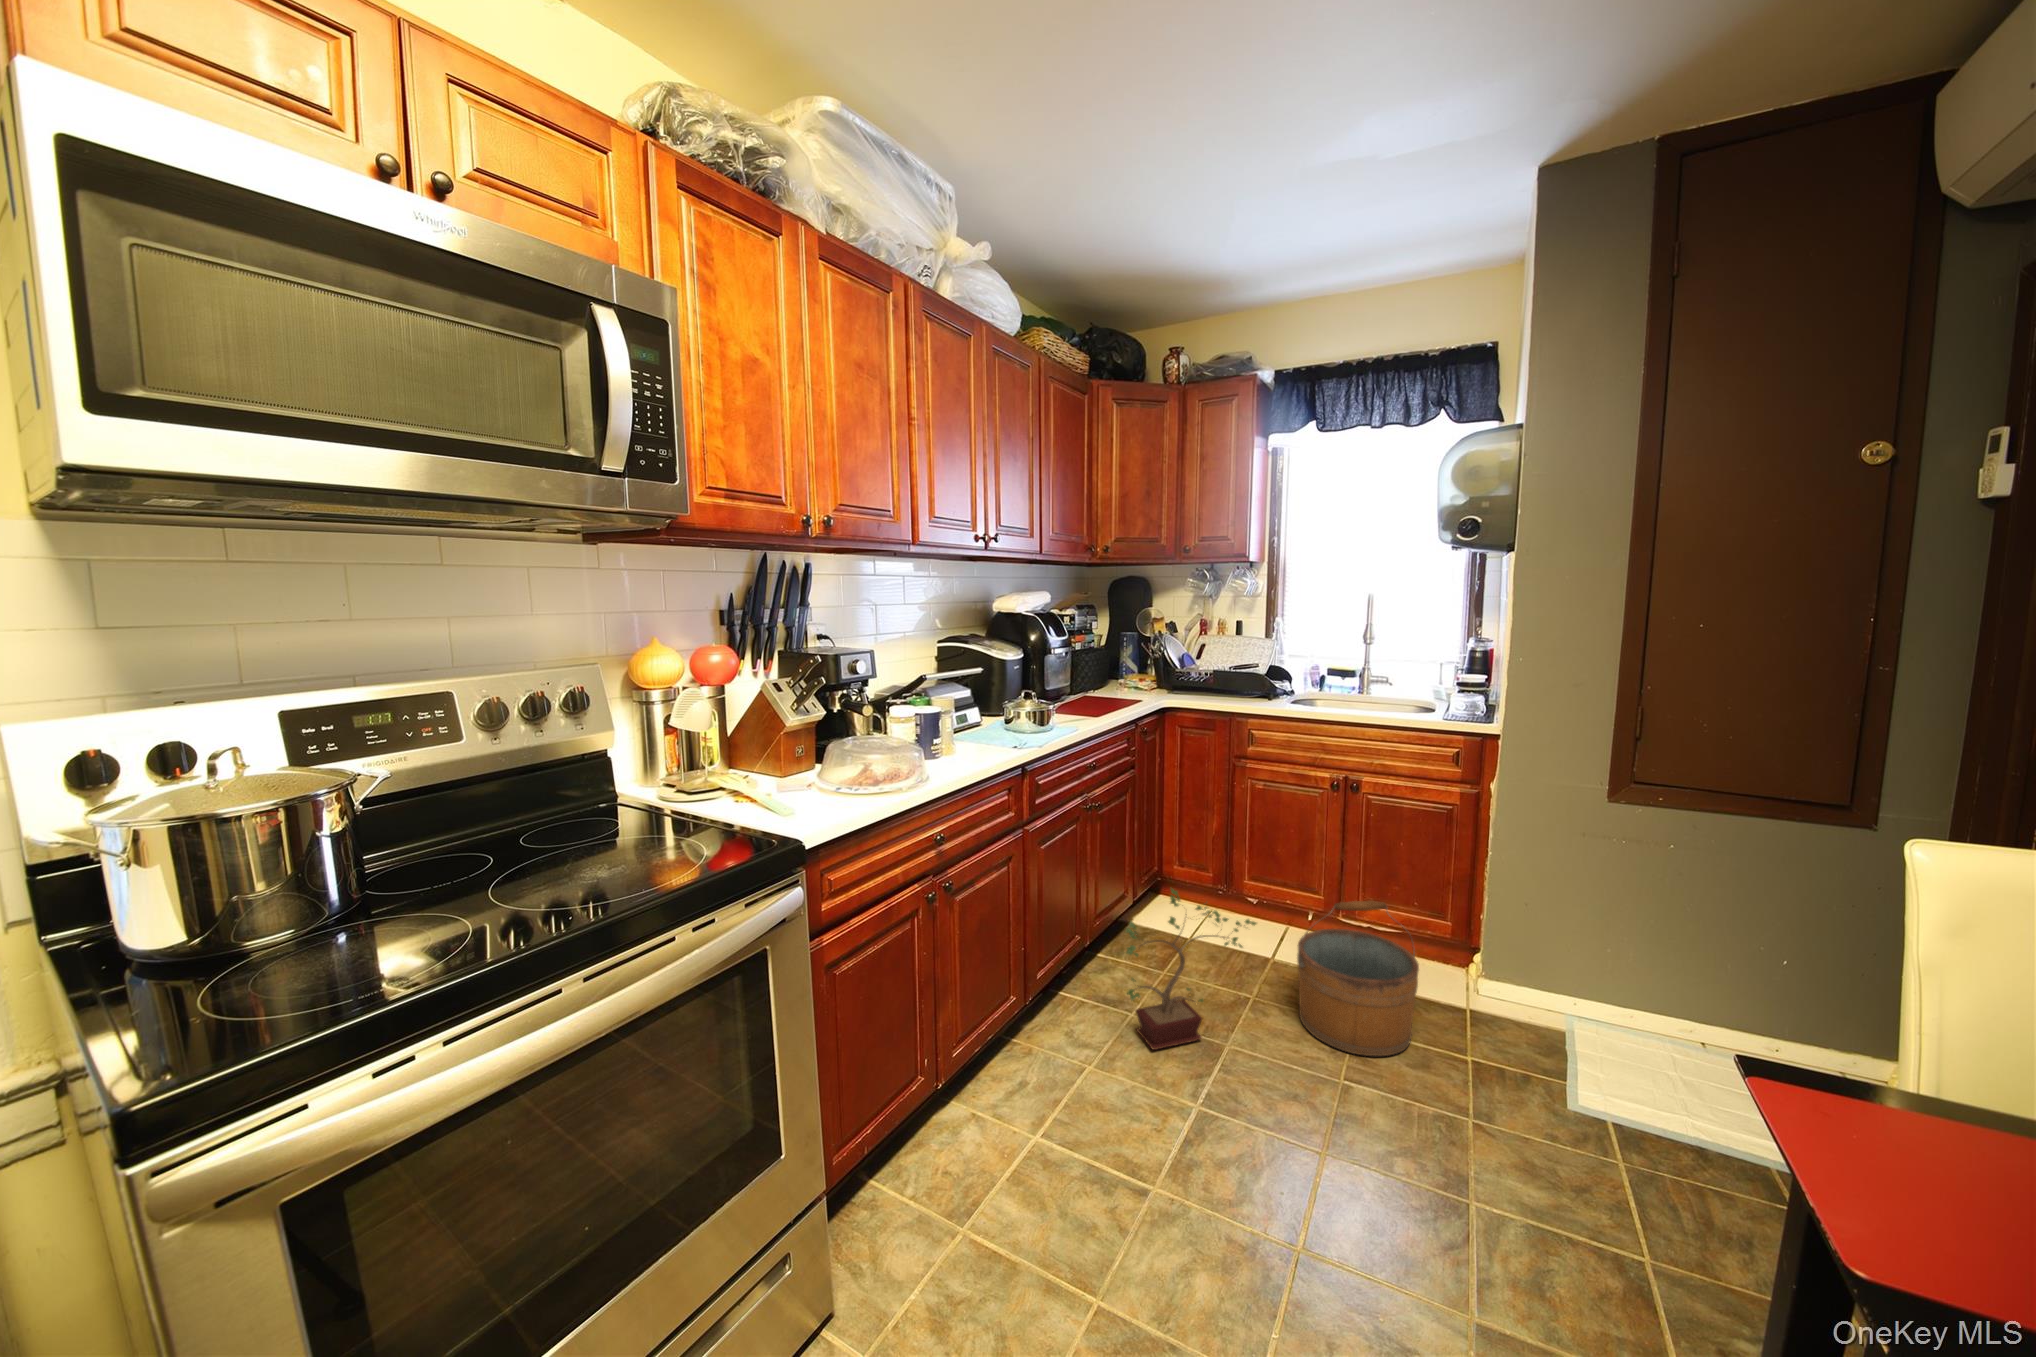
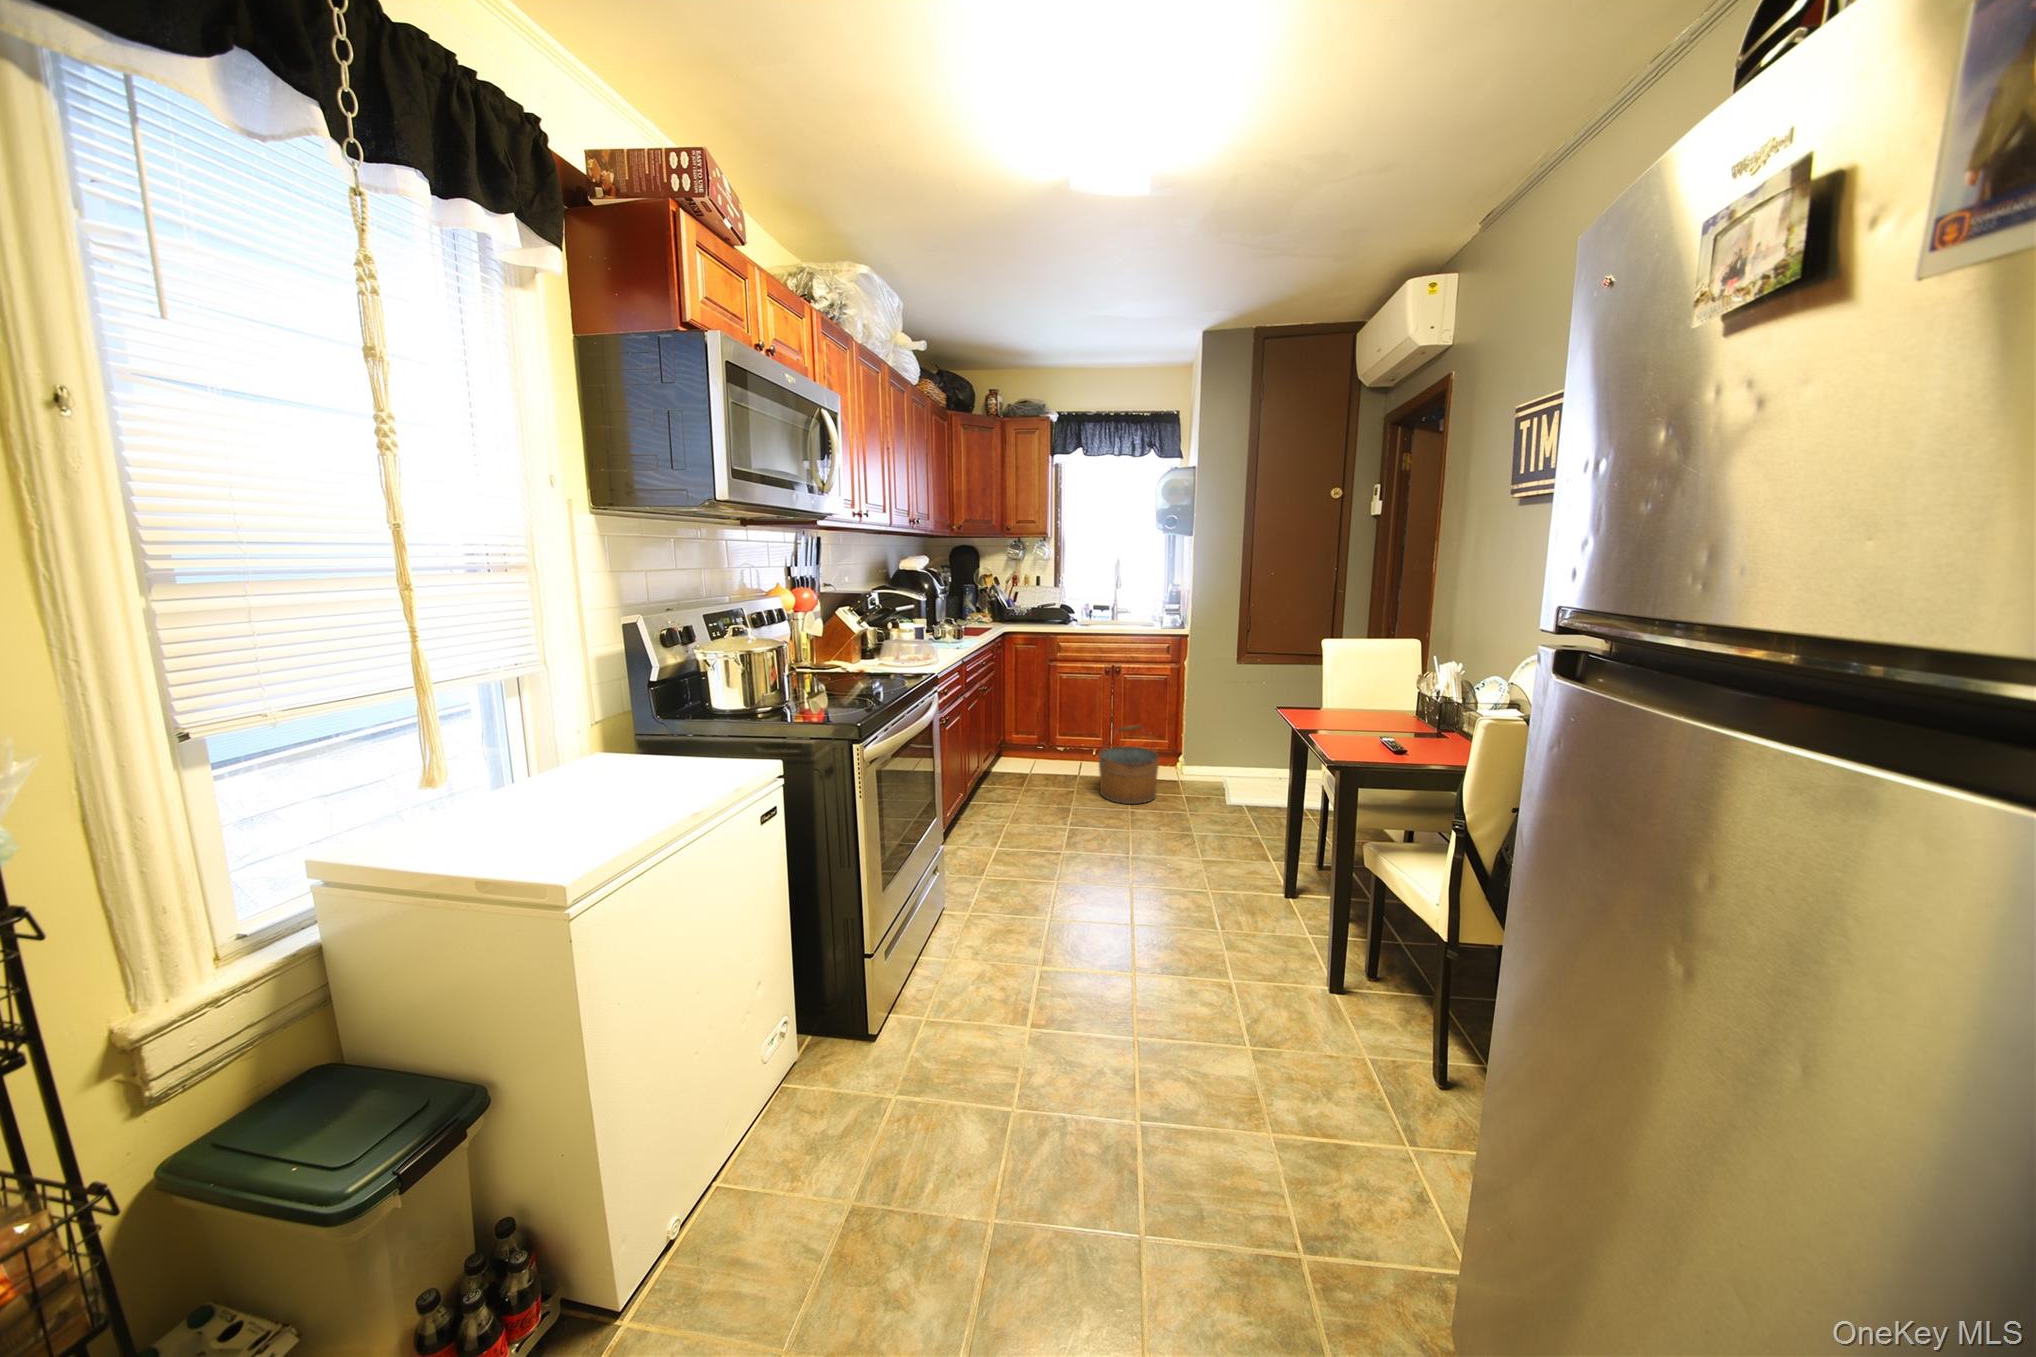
potted plant: present [1126,889,1256,1050] -> none [1015,727,1082,818]

